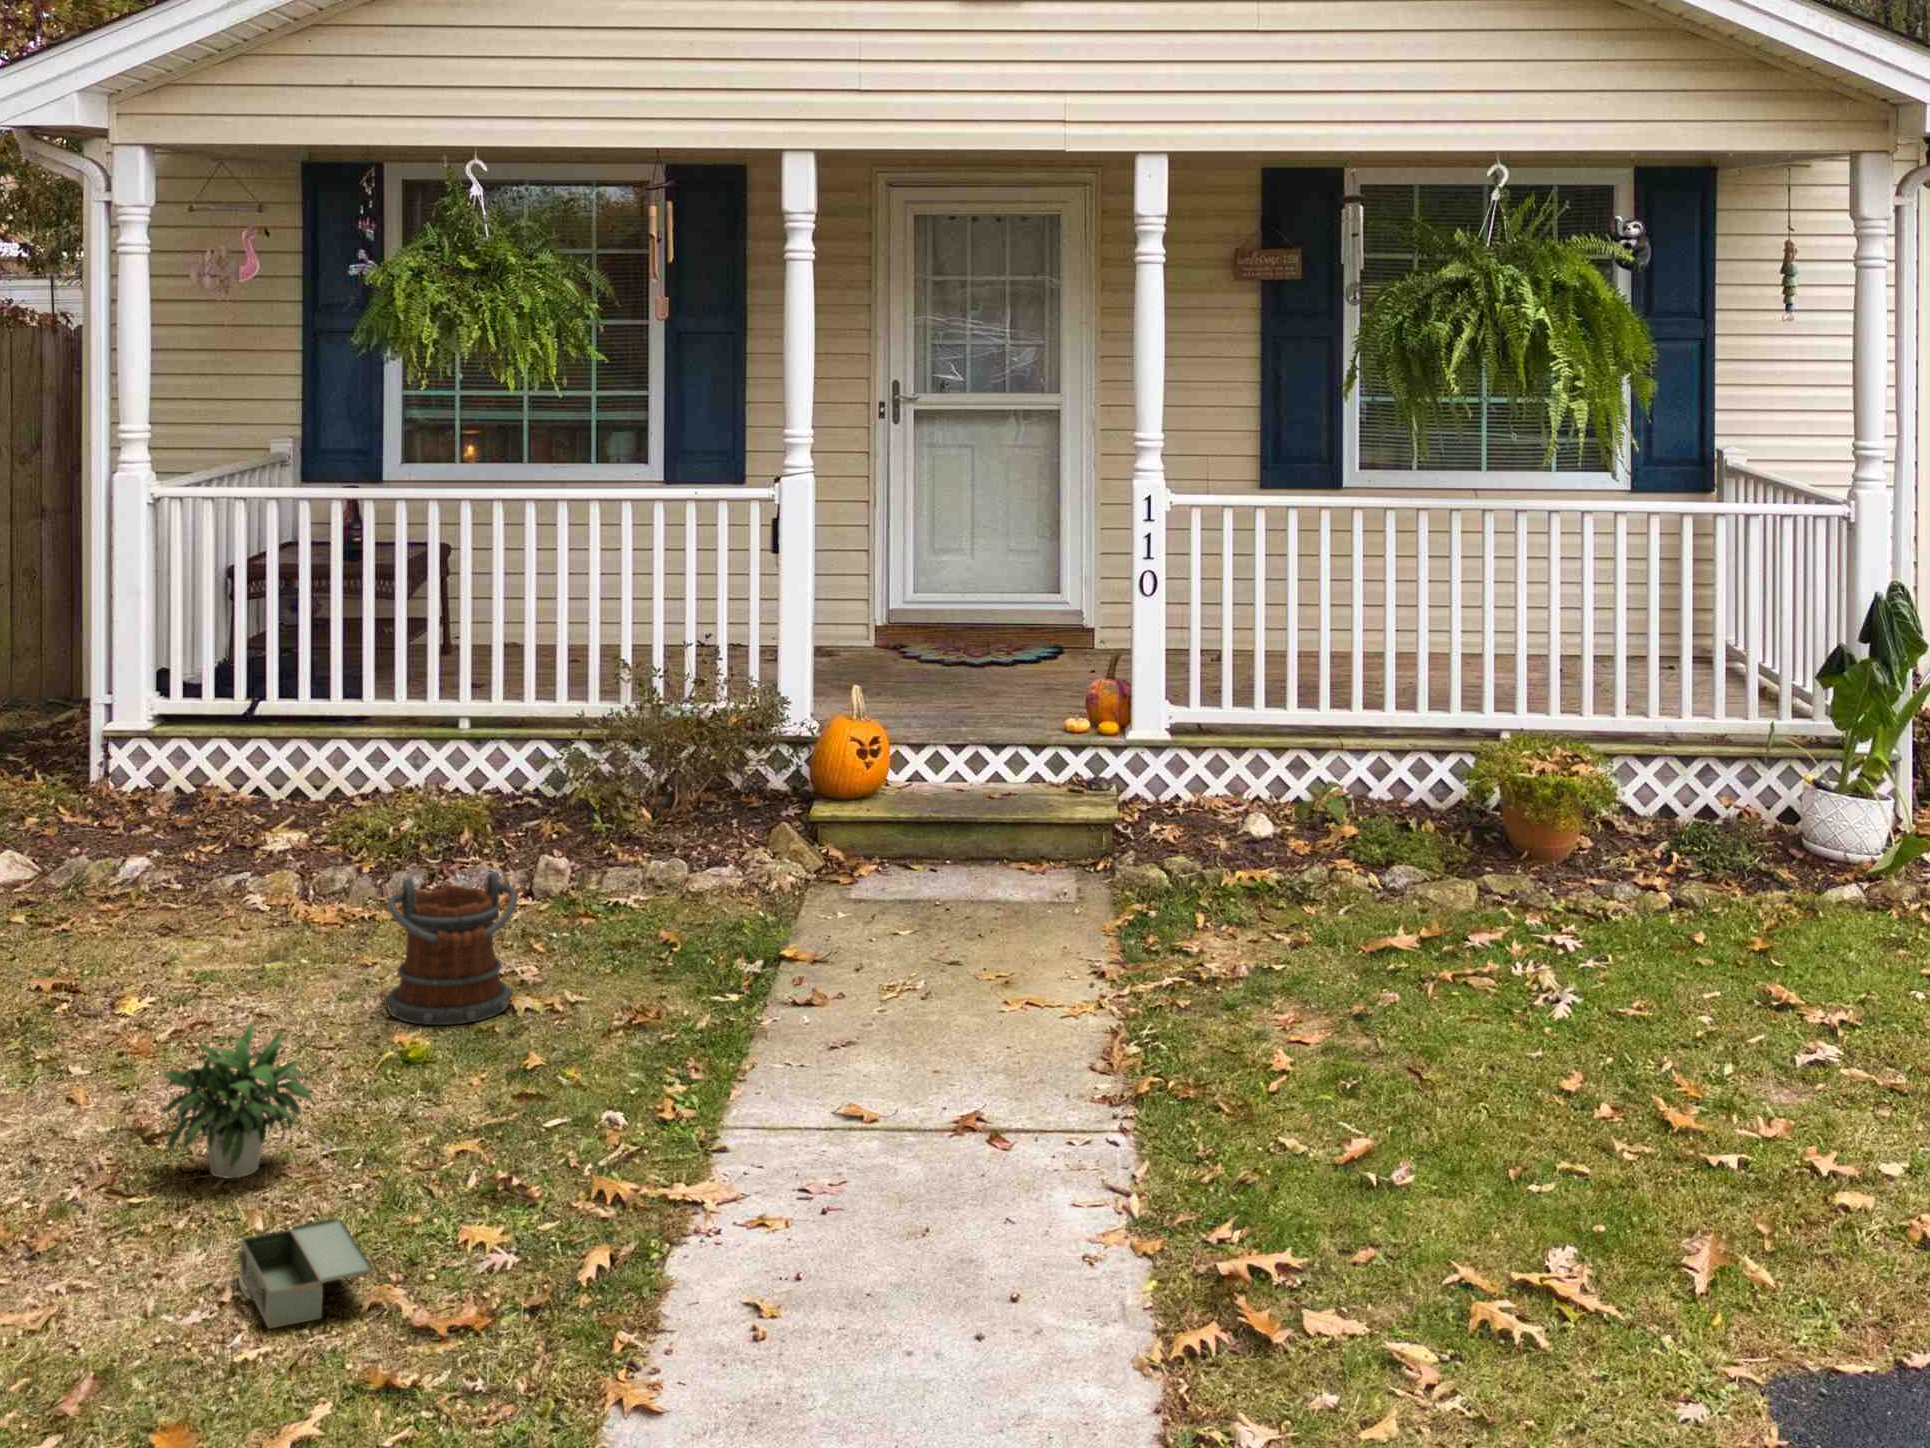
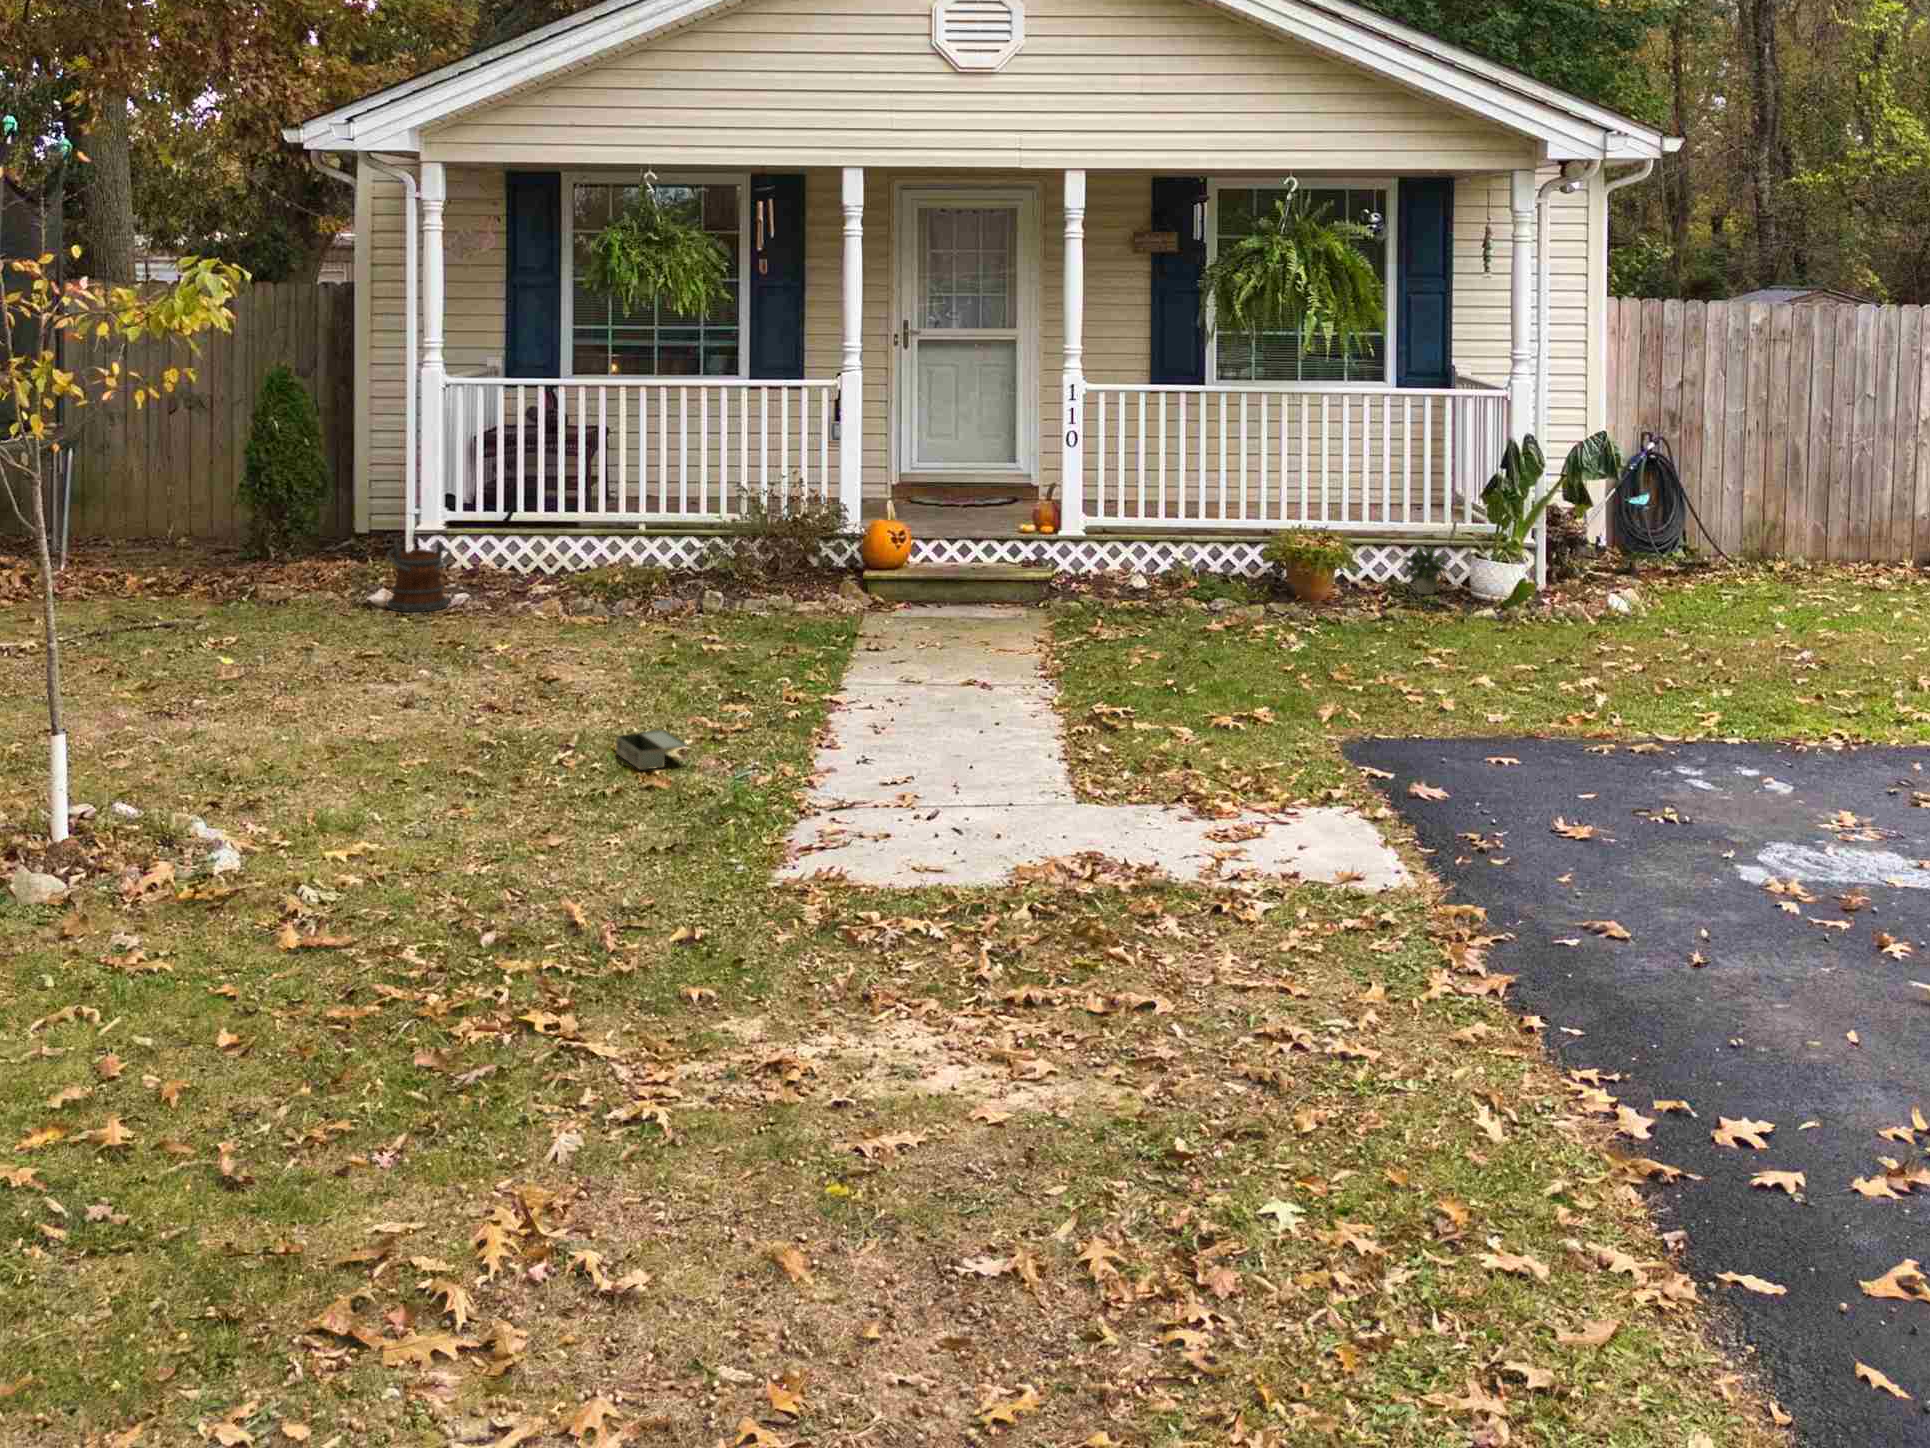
bucket: present [384,872,517,1025] -> present [386,541,451,612]
potted plant: present [163,1022,330,1178] -> present [1403,546,1449,594]

